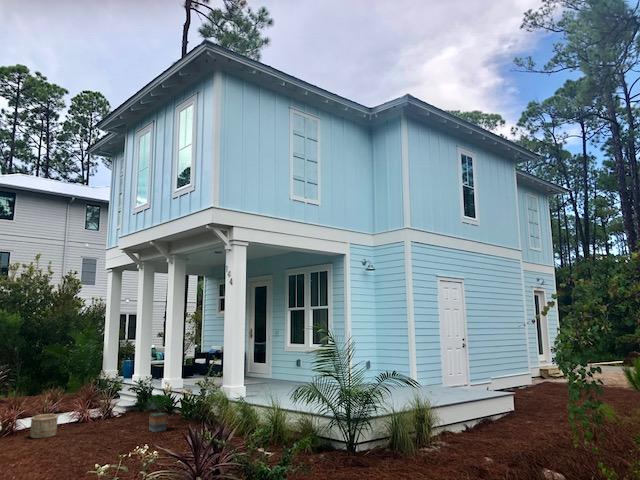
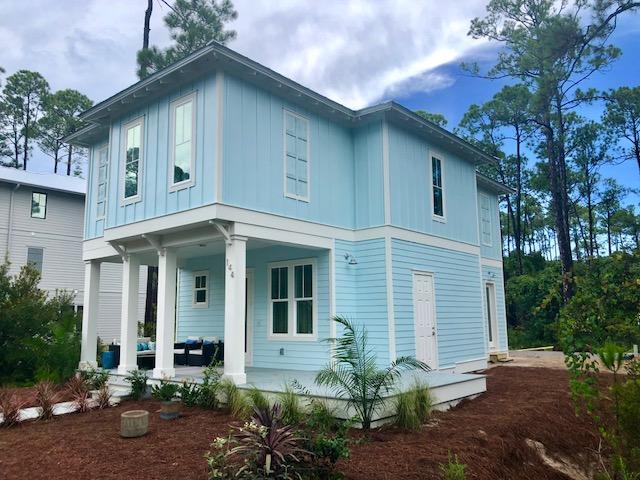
wooden bucket: present [30,414,58,438] -> present [121,410,149,437]

